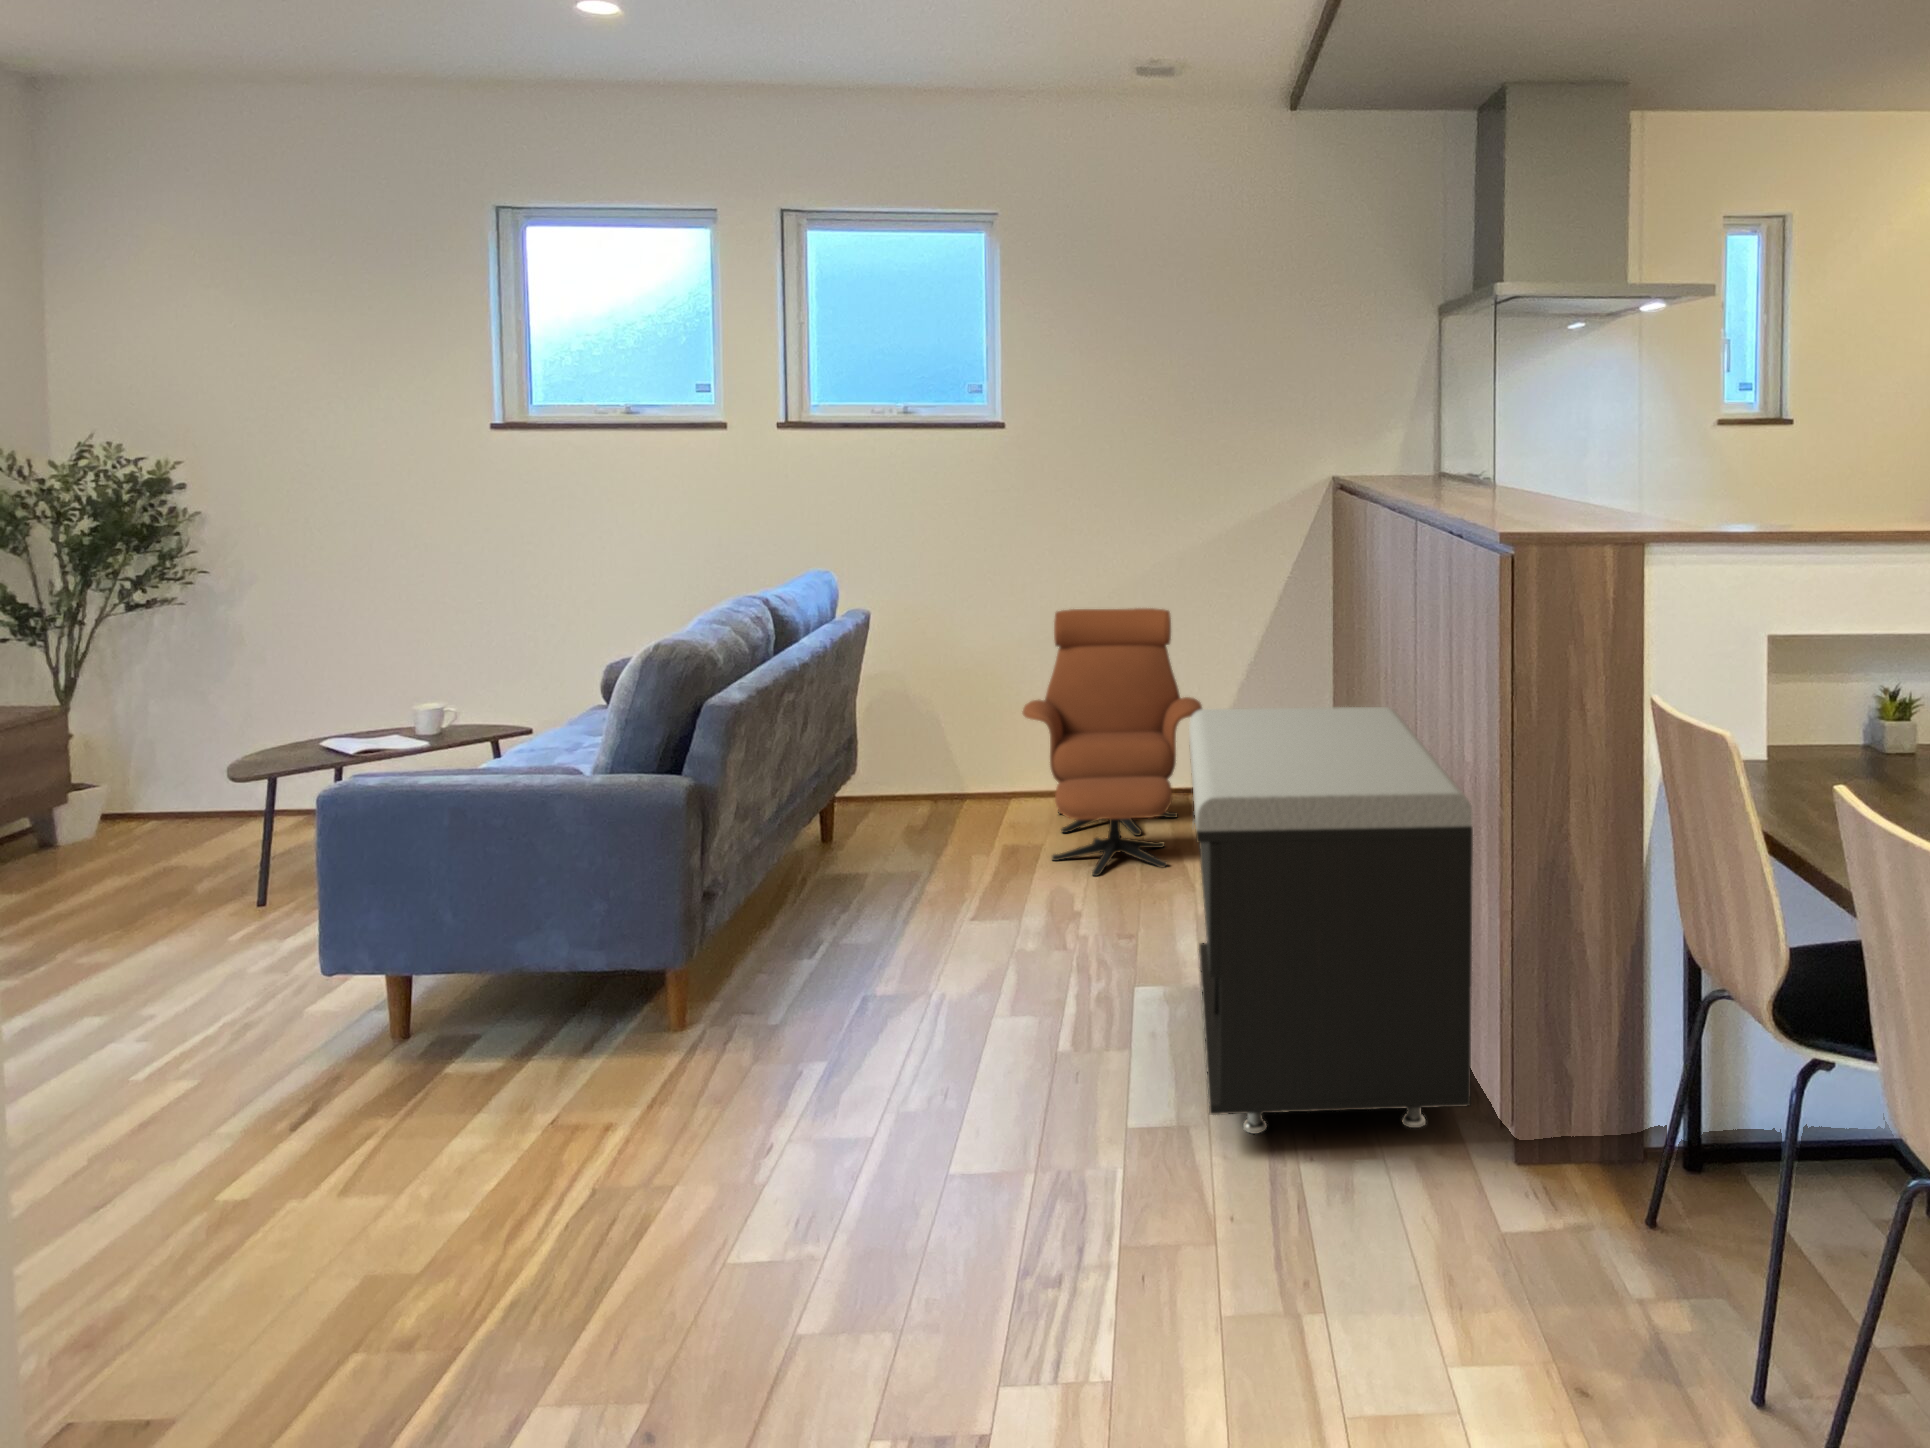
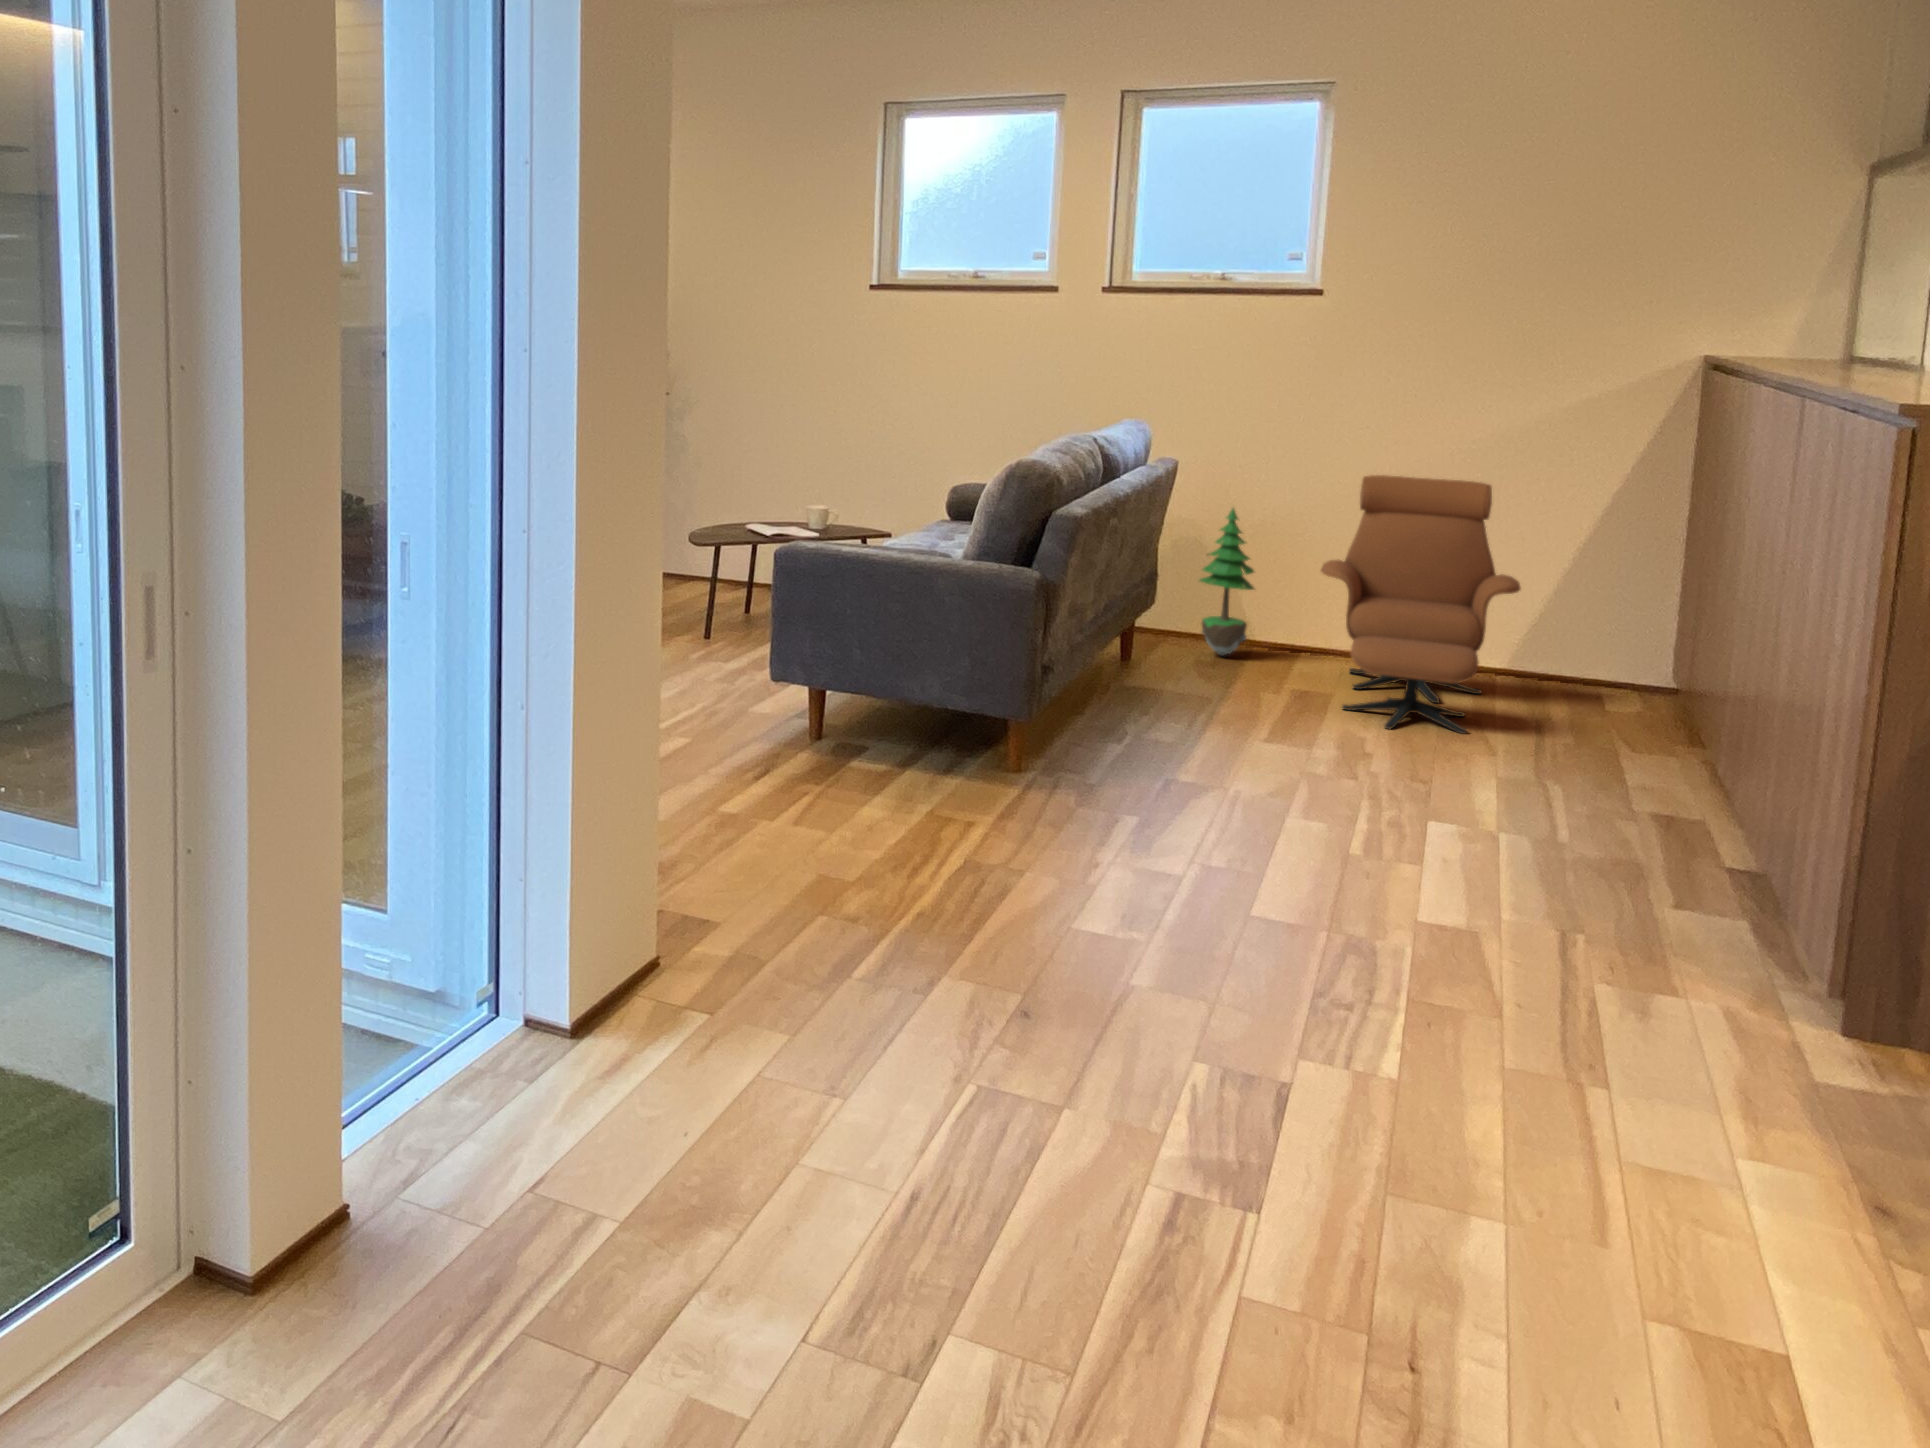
potted tree: none [901,654,962,816] -> present [1200,508,1254,656]
storage bench: present [1189,707,1473,1134] -> none [1498,570,1832,988]

